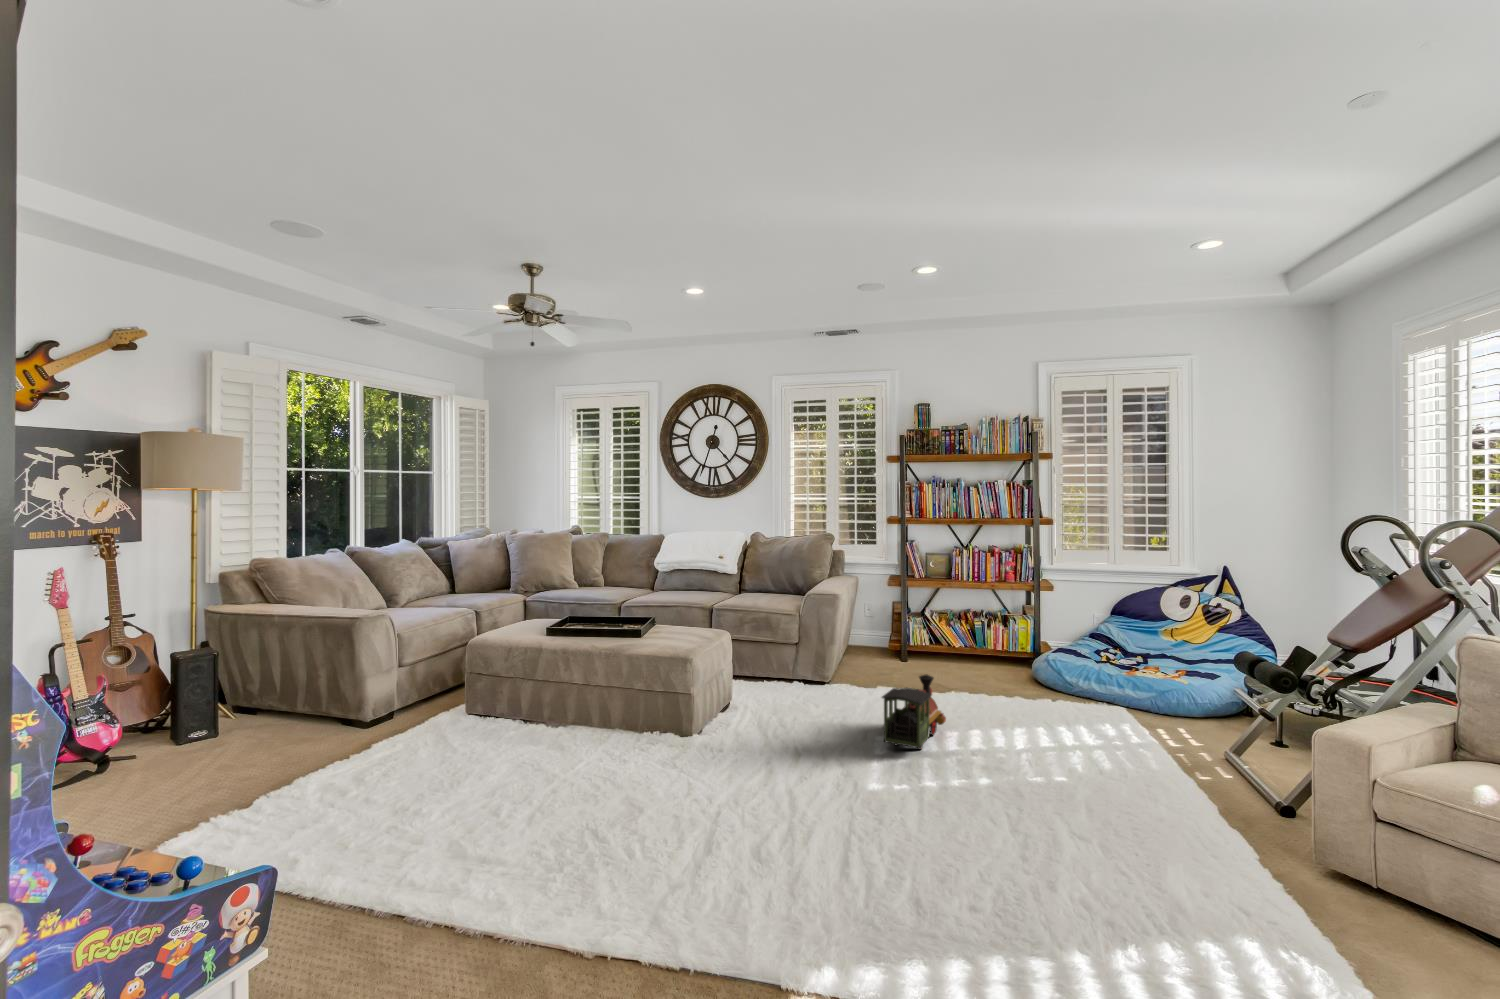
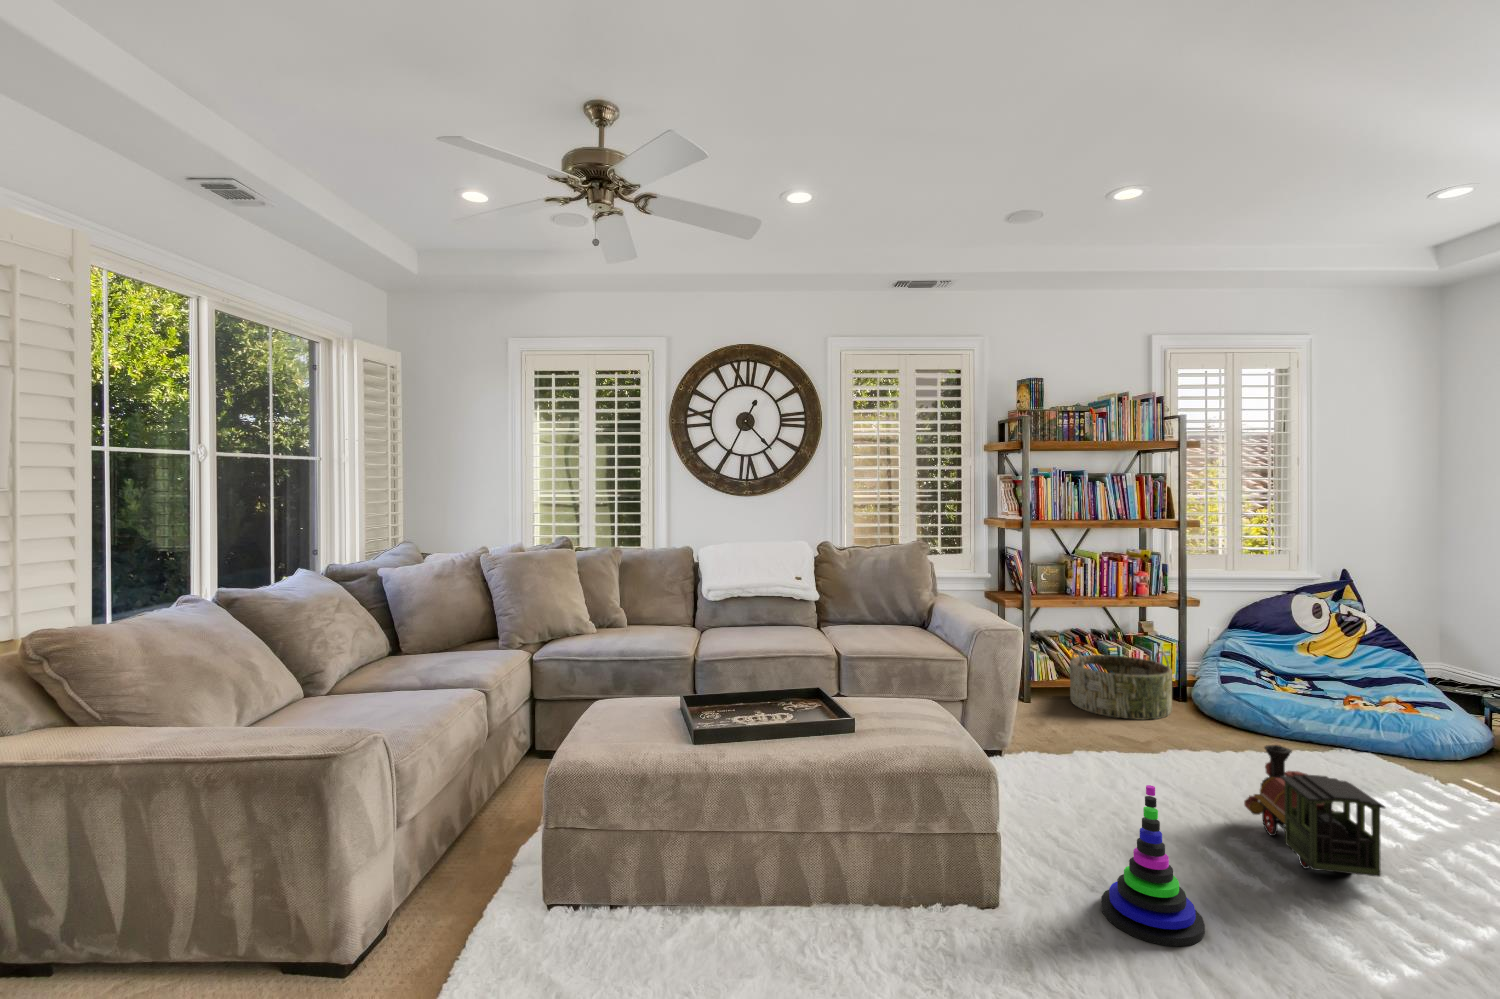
basket: none [927,620,1001,675] -> present [1070,650,1172,720]
stacking toy: none [731,674,782,760] -> present [1101,785,1205,946]

